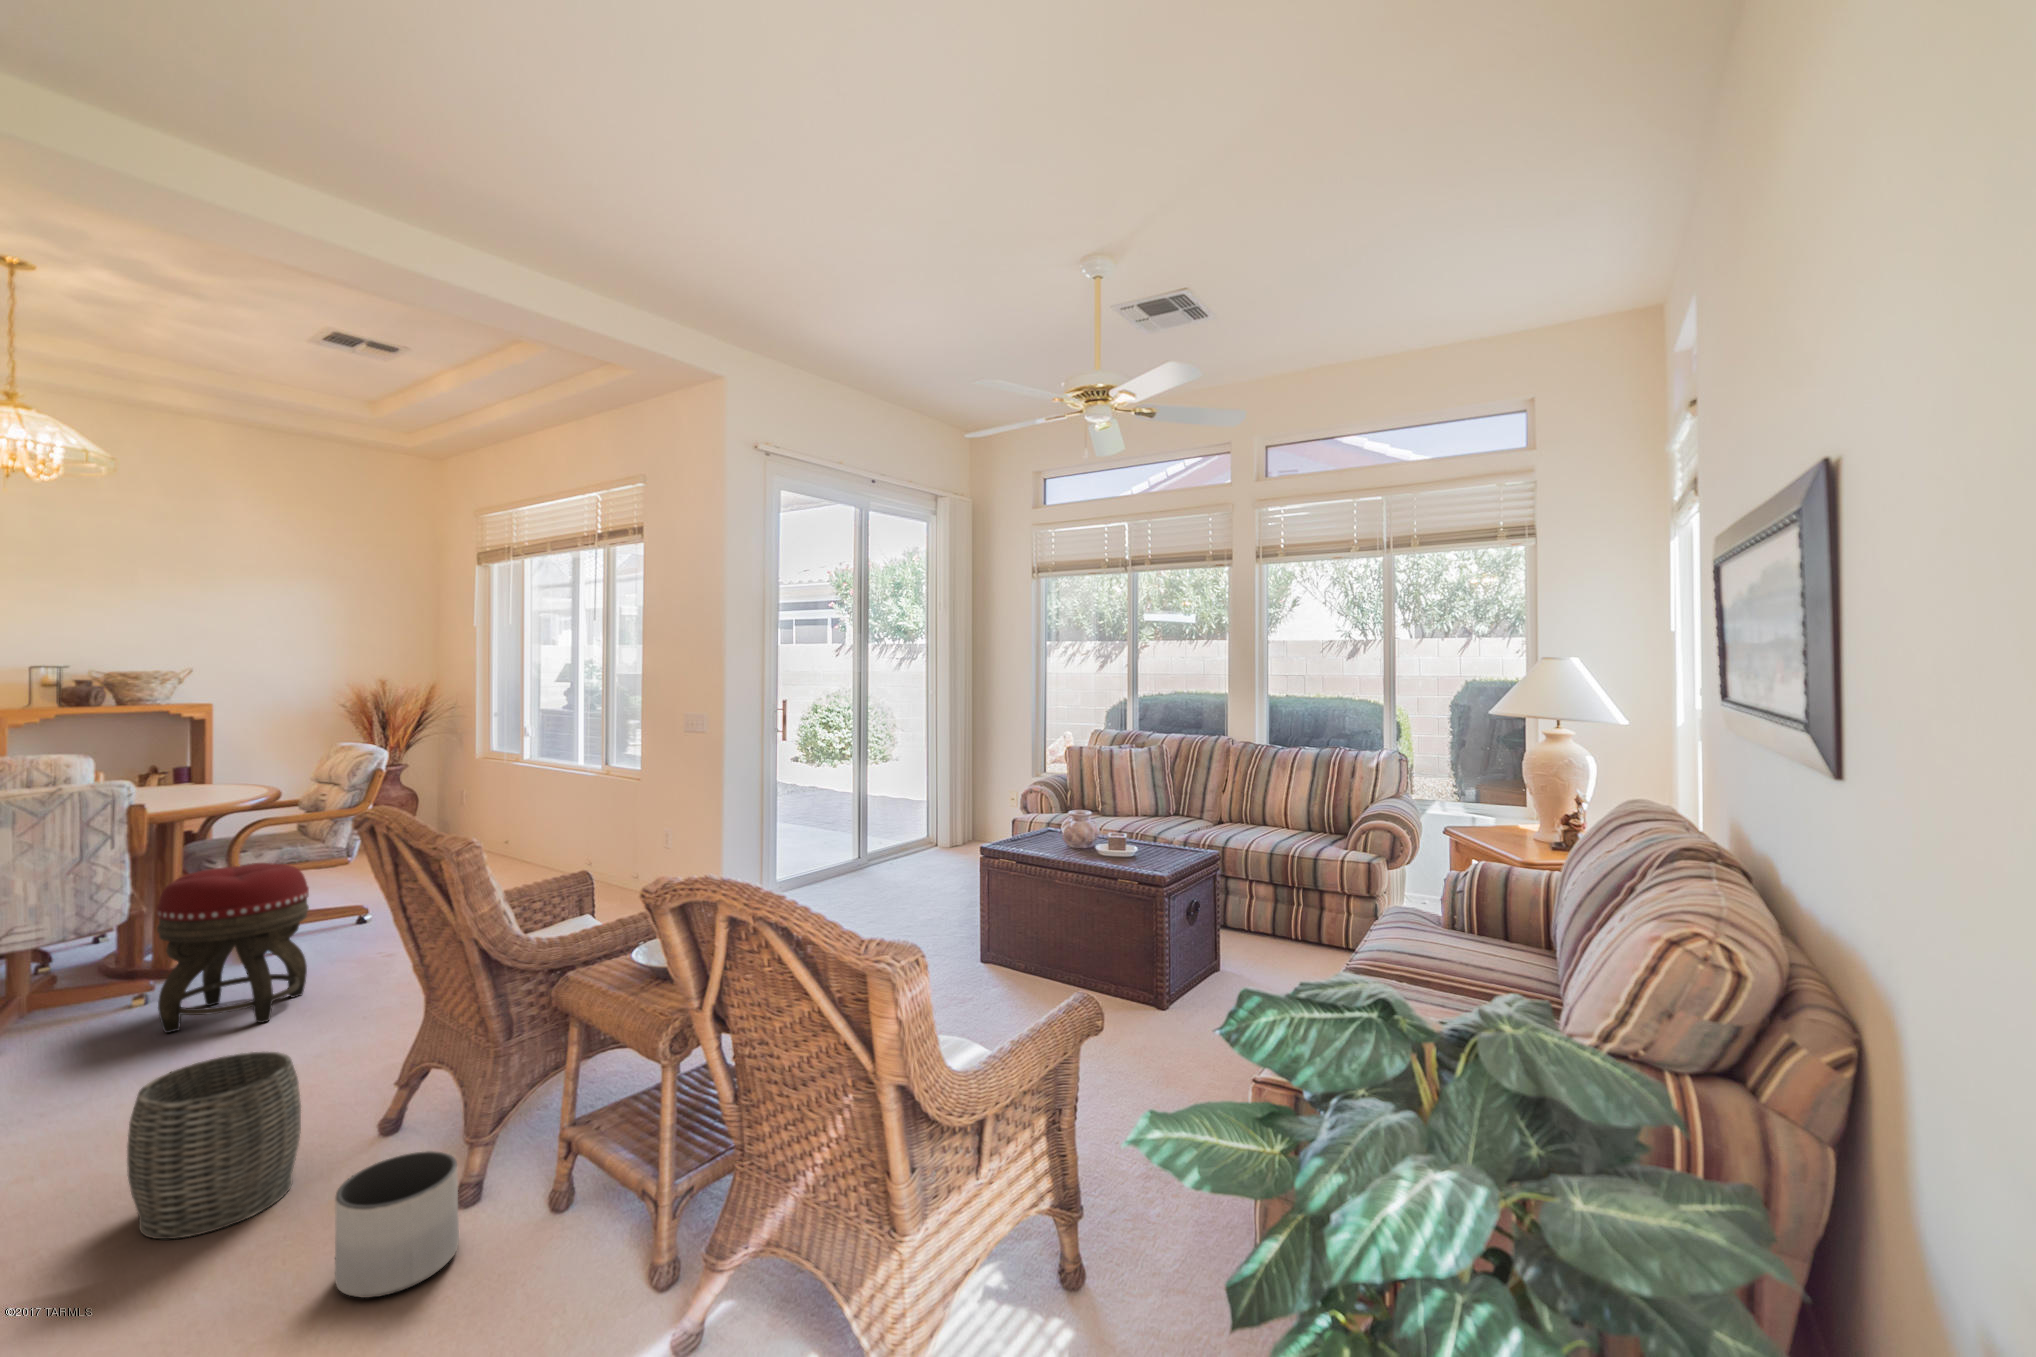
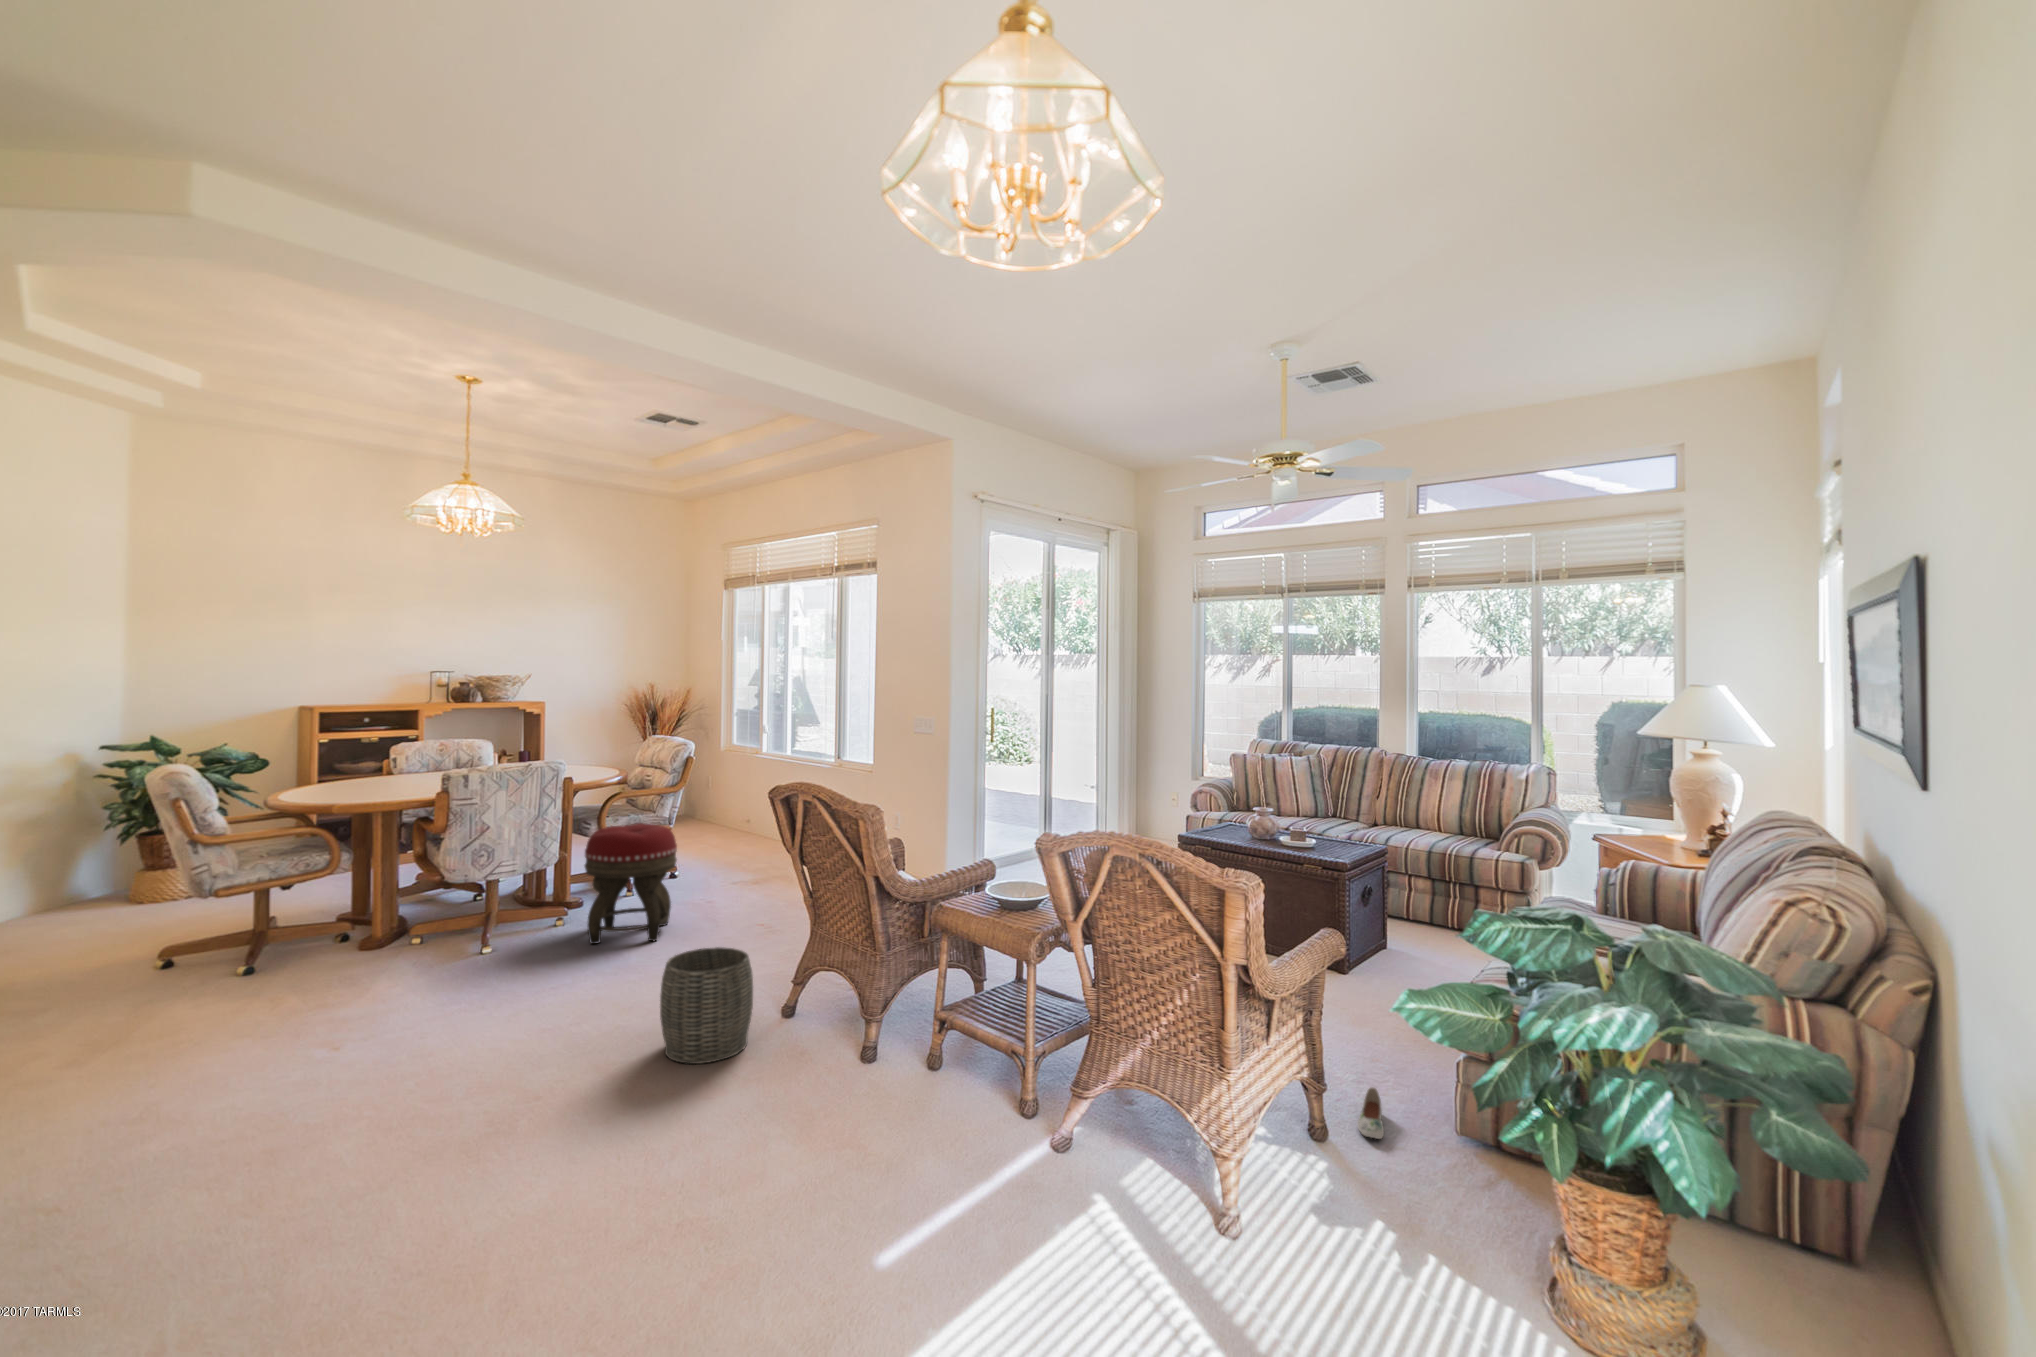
planter: present [335,1151,459,1298] -> none [815,1016,885,1104]
shoe: none [1122,1200,1159,1283] -> present [1358,1087,1384,1139]

